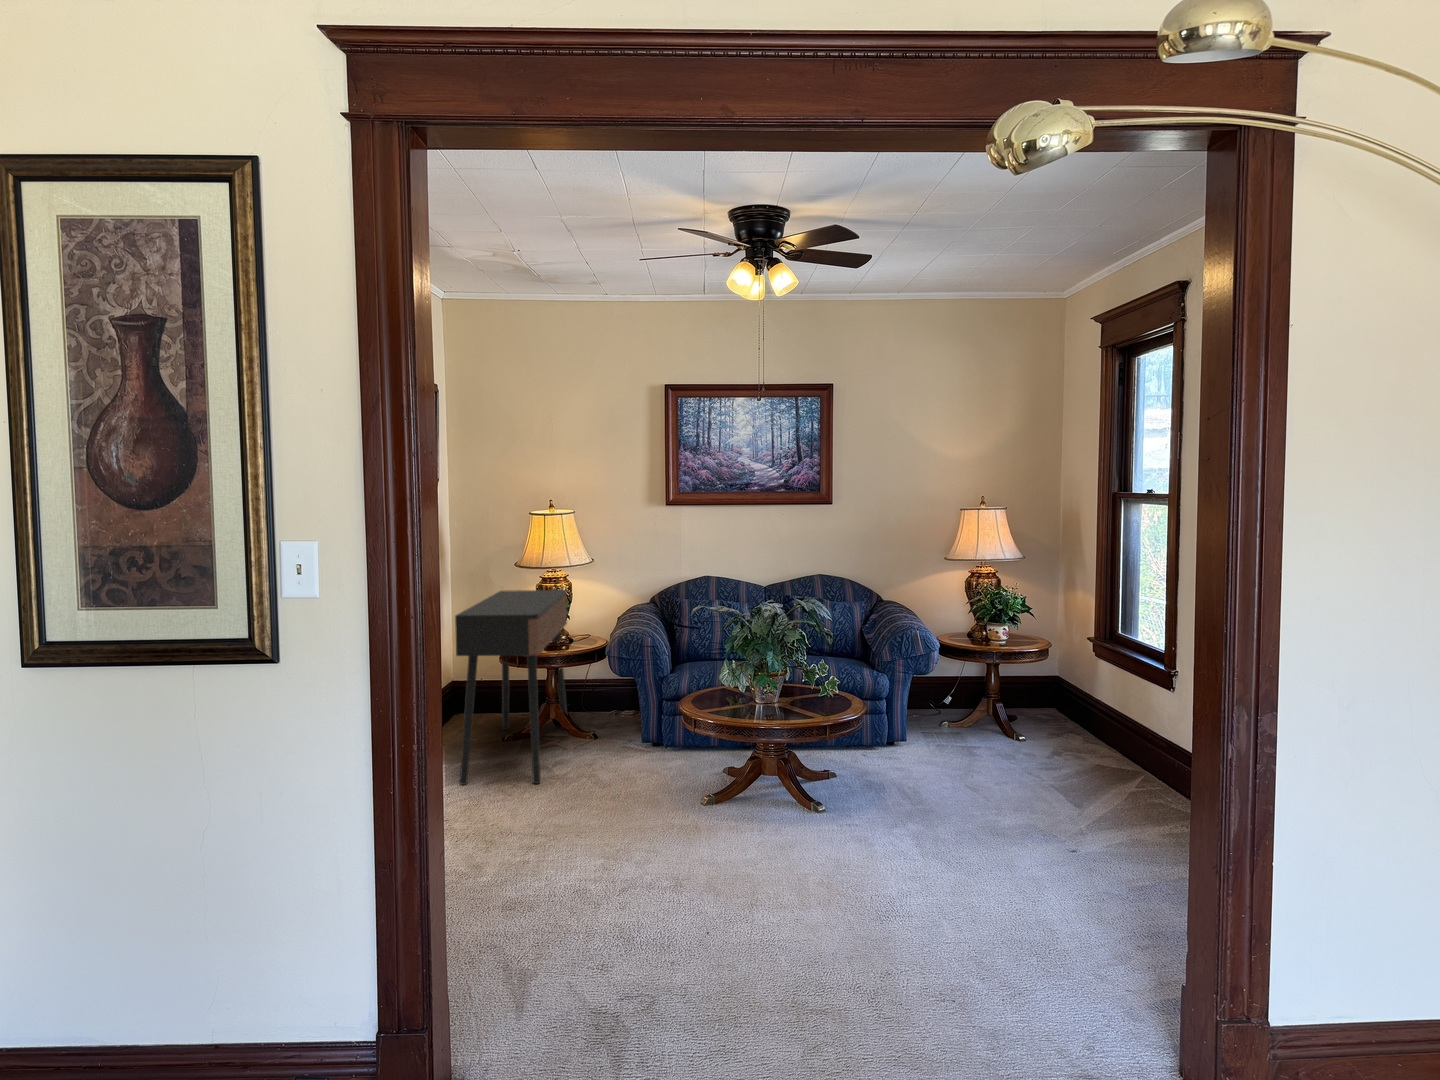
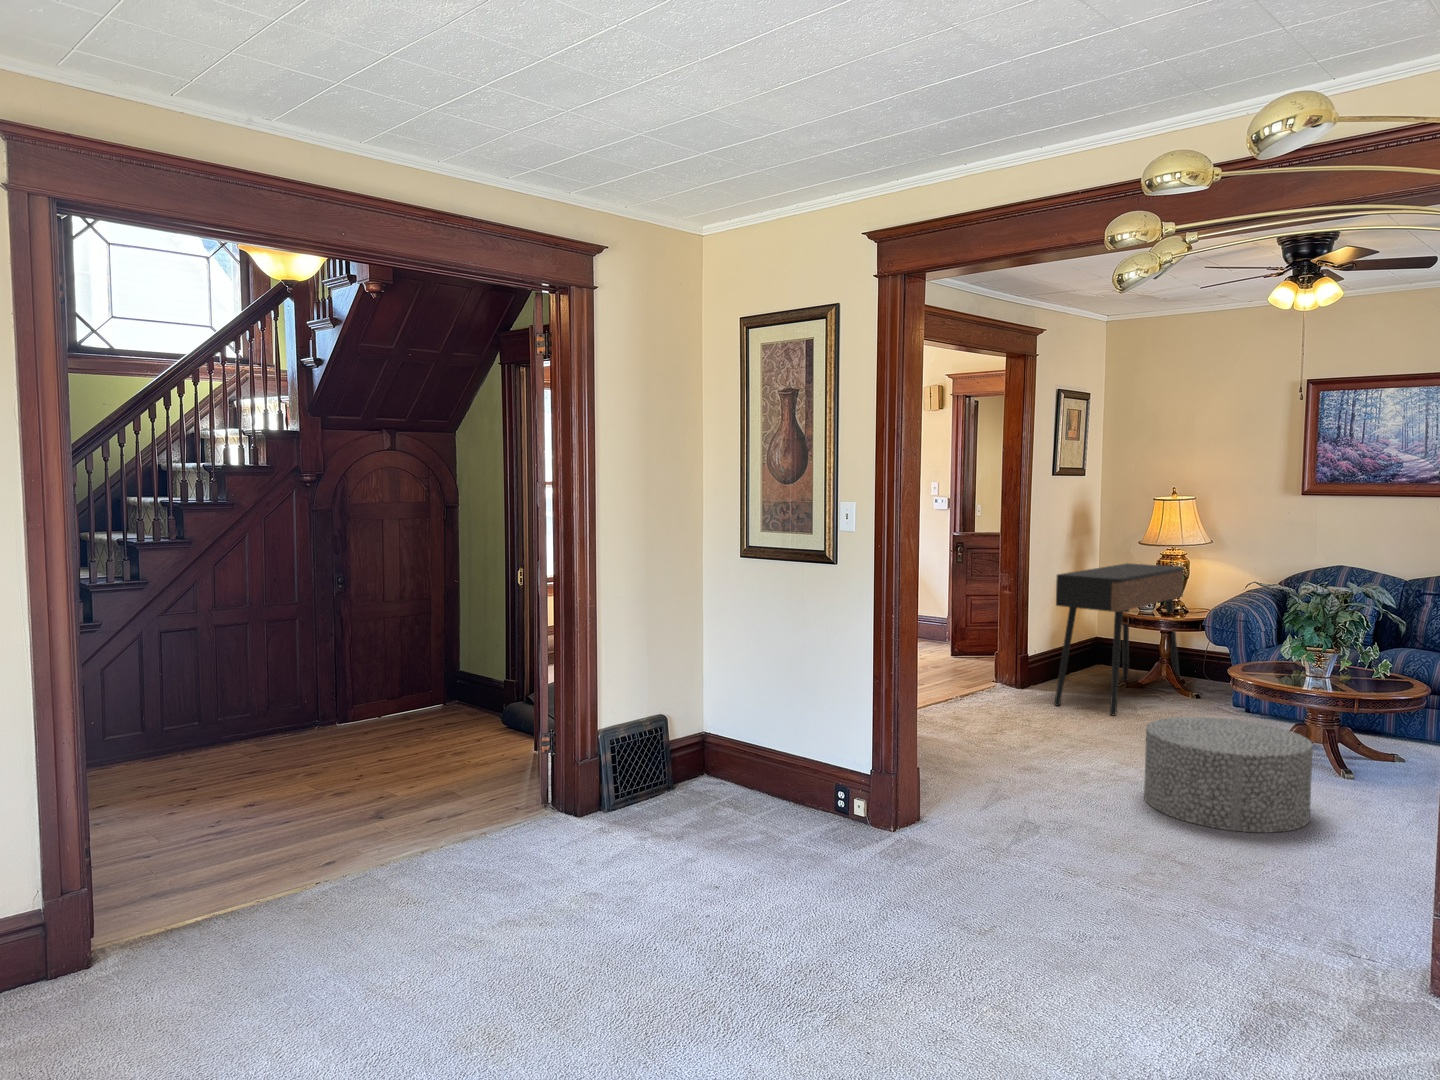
ottoman: none [676,775,858,930] -> present [1144,717,1313,833]

